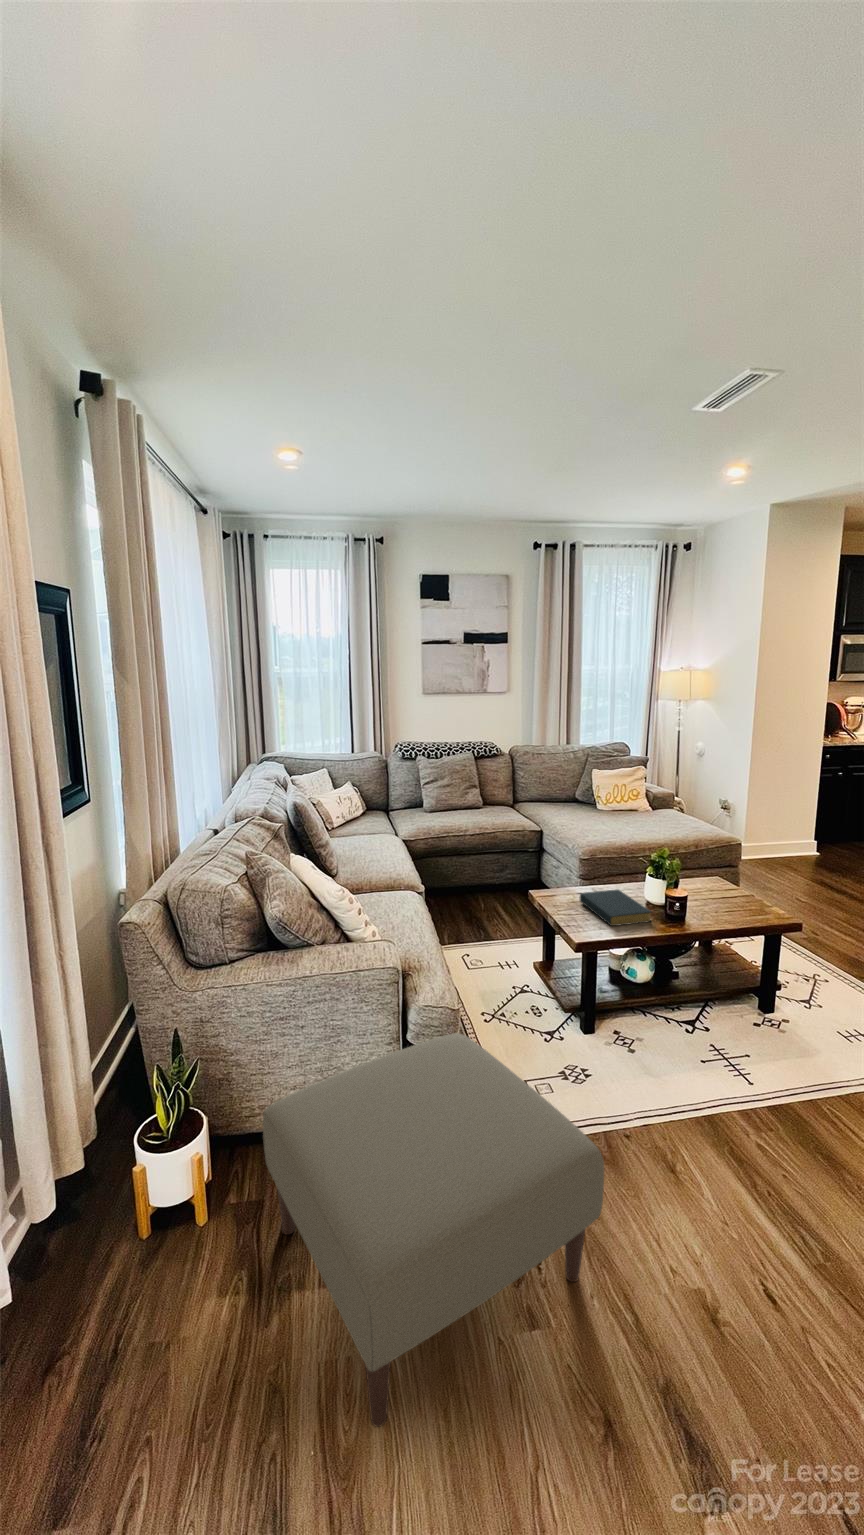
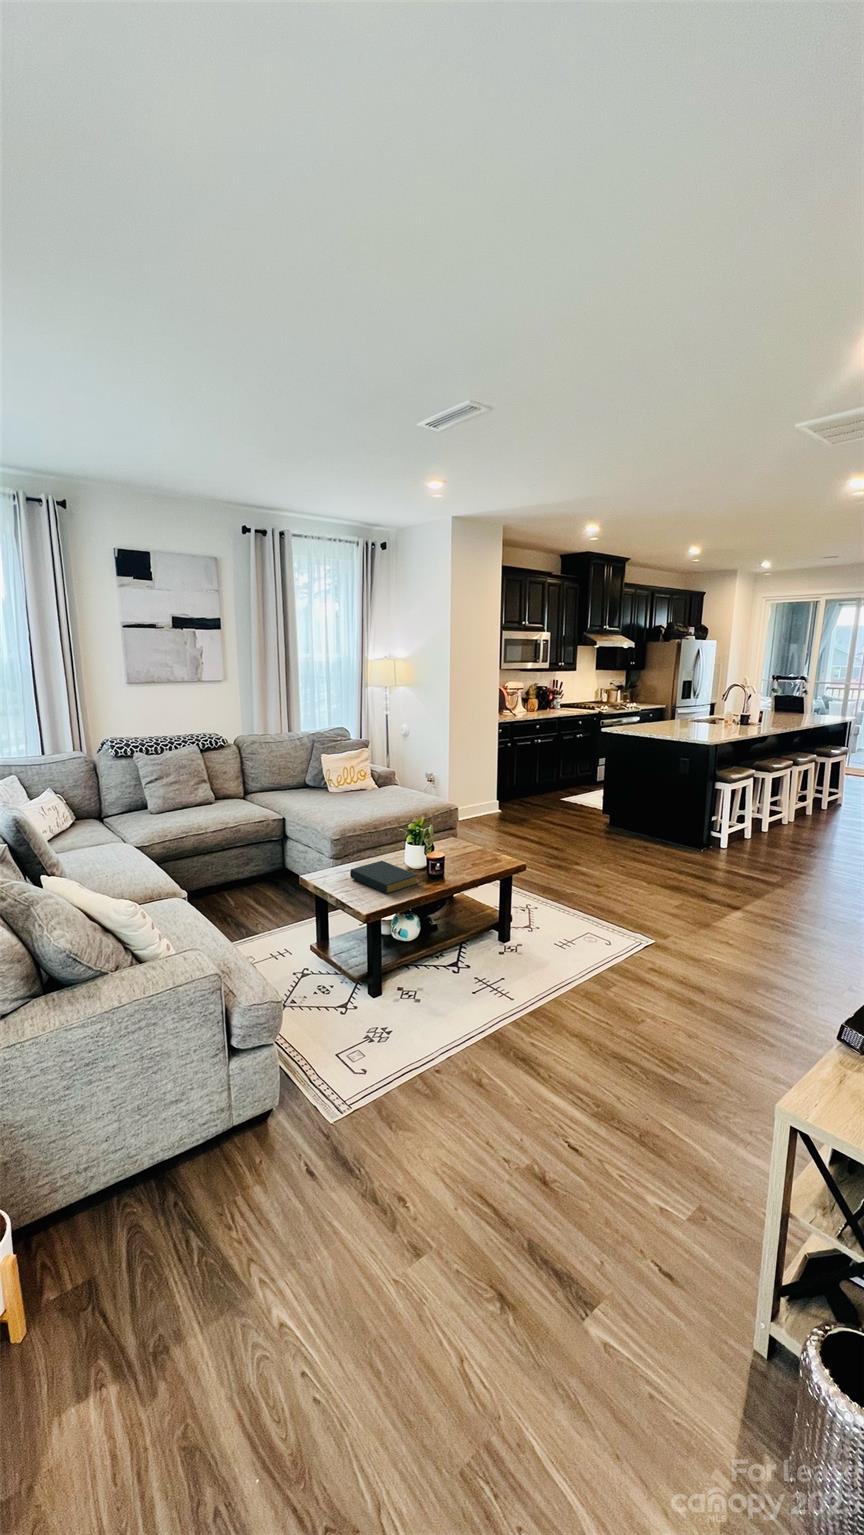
ottoman: present [263,1033,604,1427] -> none [102,1023,460,1419]

